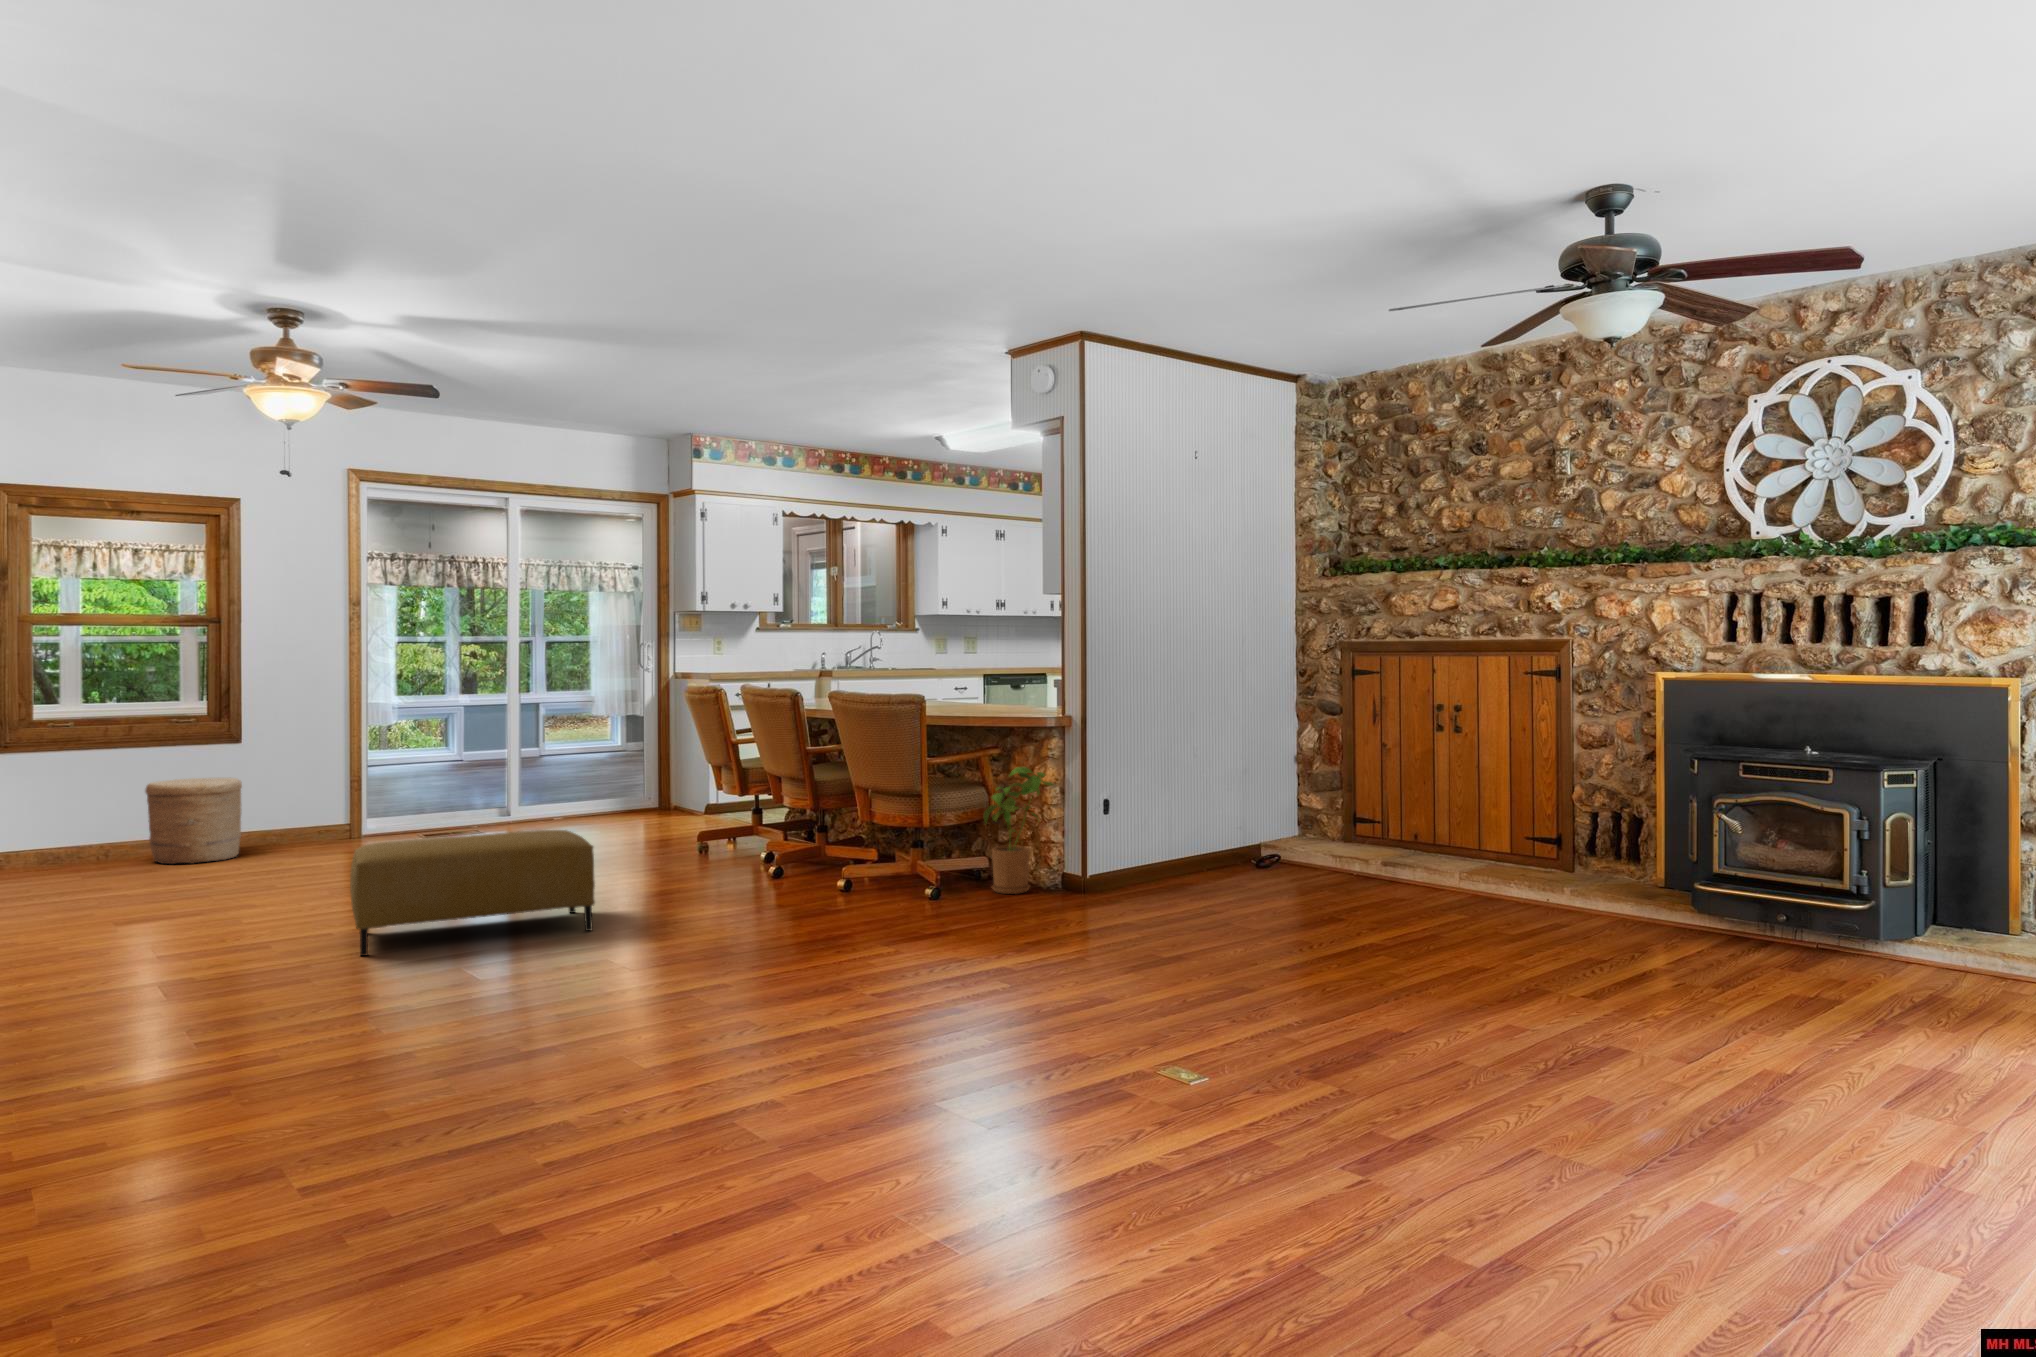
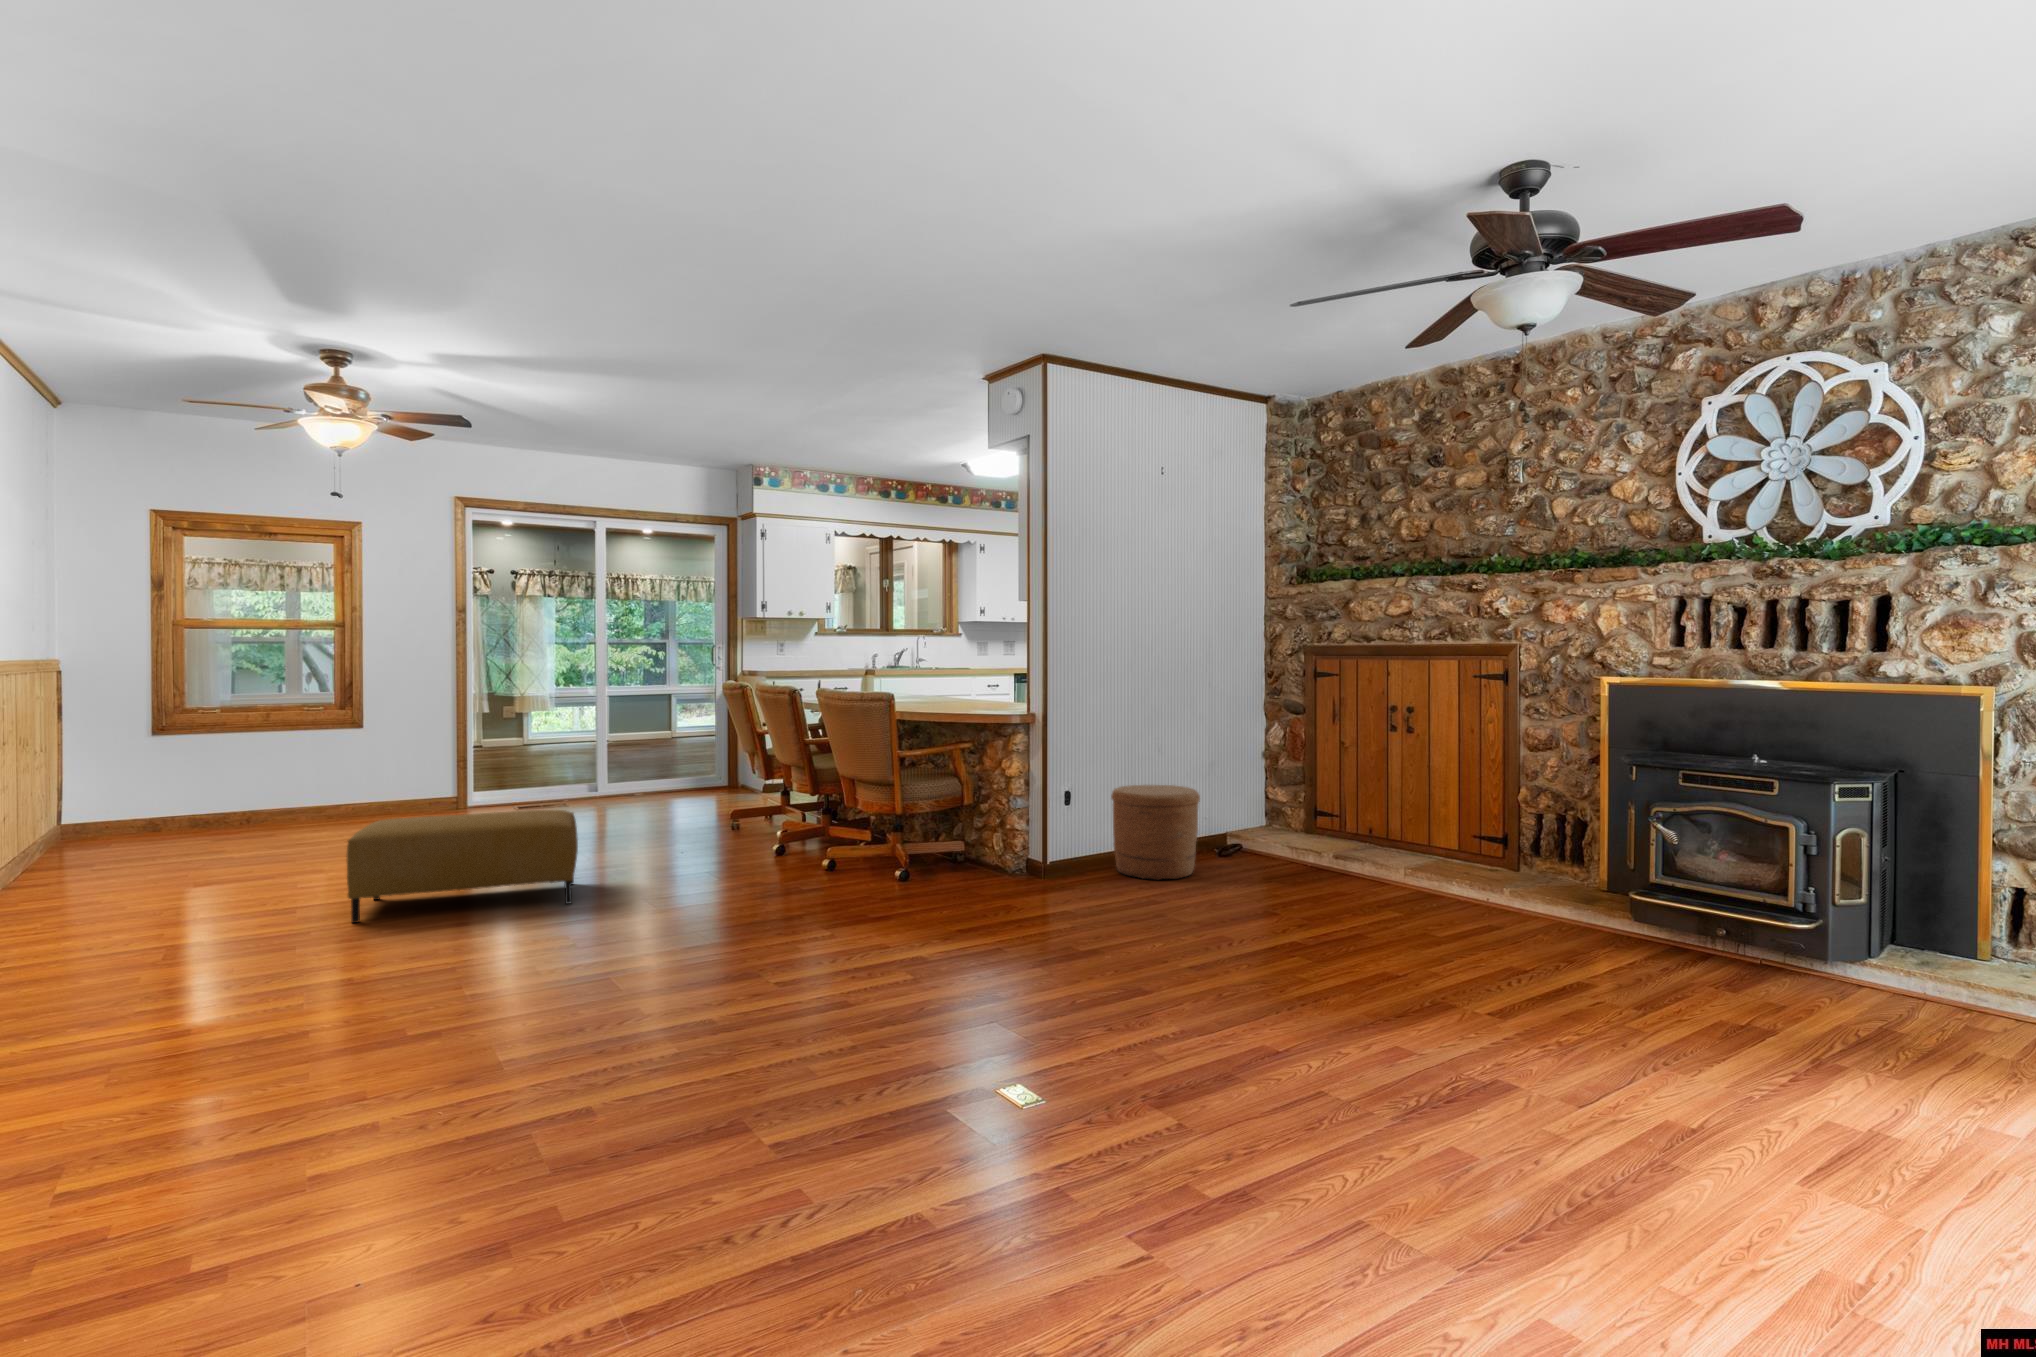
house plant: present [984,767,1053,894] -> none [948,759,1016,877]
woven basket: present [145,778,242,864] -> present [1111,785,1200,880]

